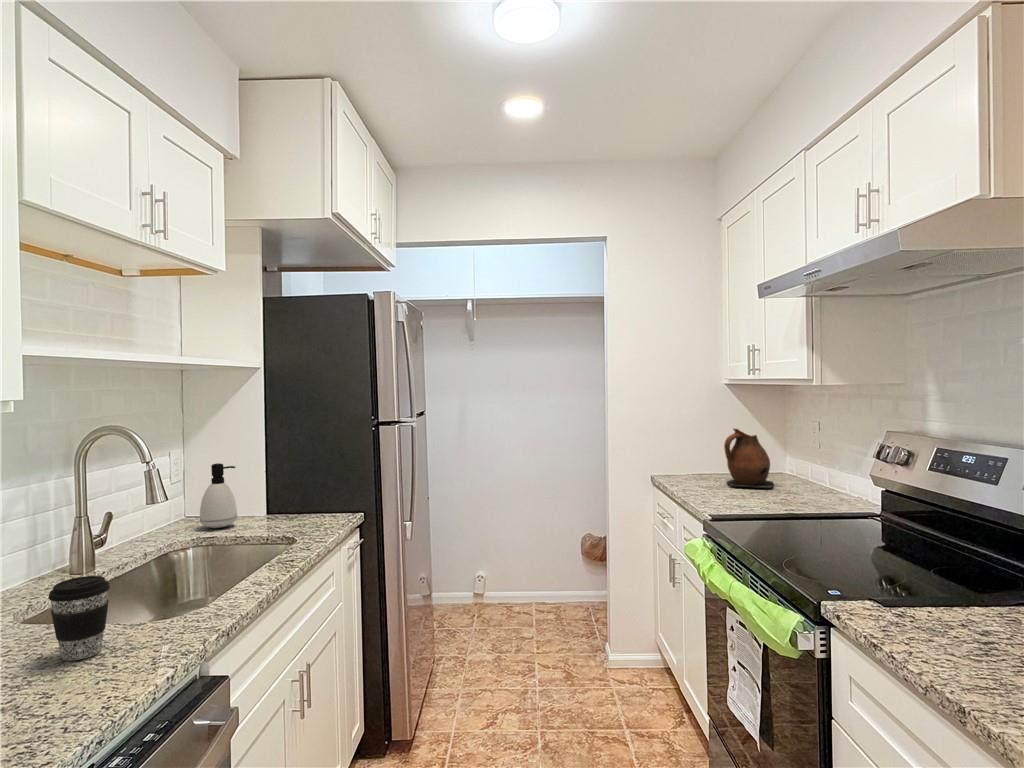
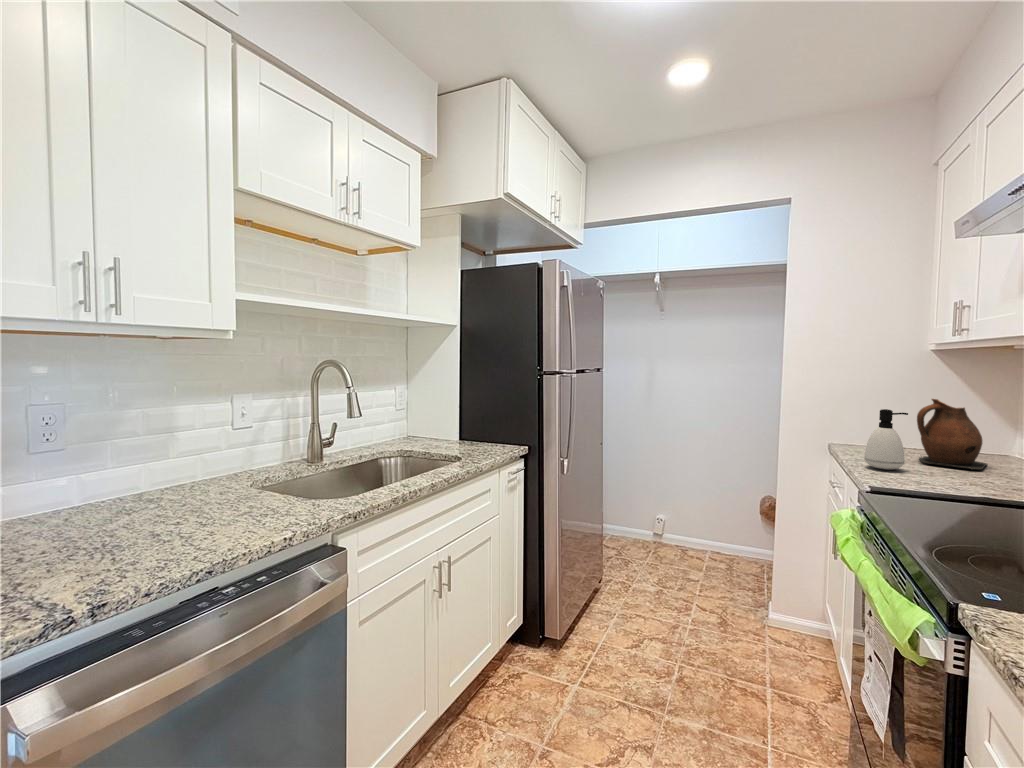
soap dispenser: present [200,463,237,528] -> present [864,409,908,470]
coffee cup: present [48,576,110,661] -> none [238,456,278,512]

